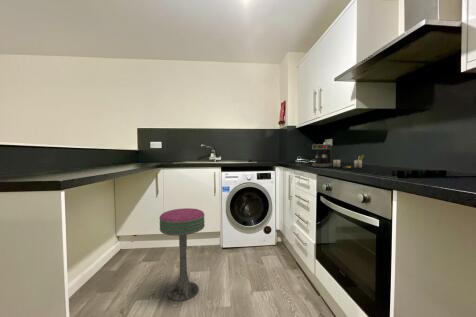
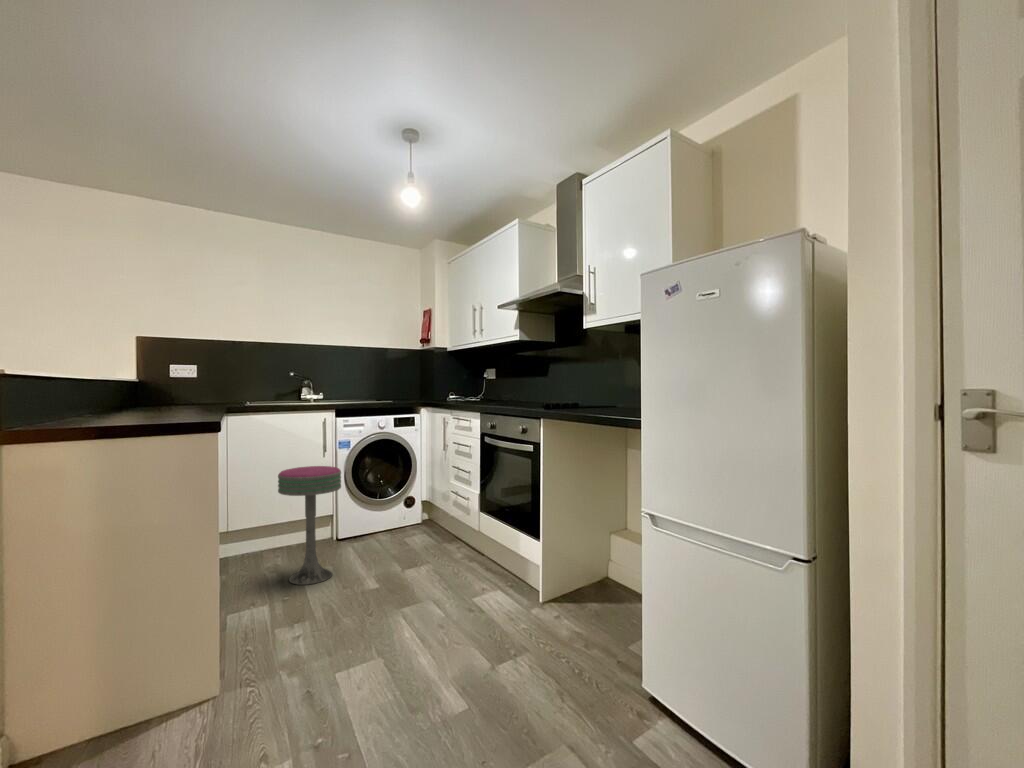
coffee maker: present [312,144,363,168] -> none [473,378,528,405]

